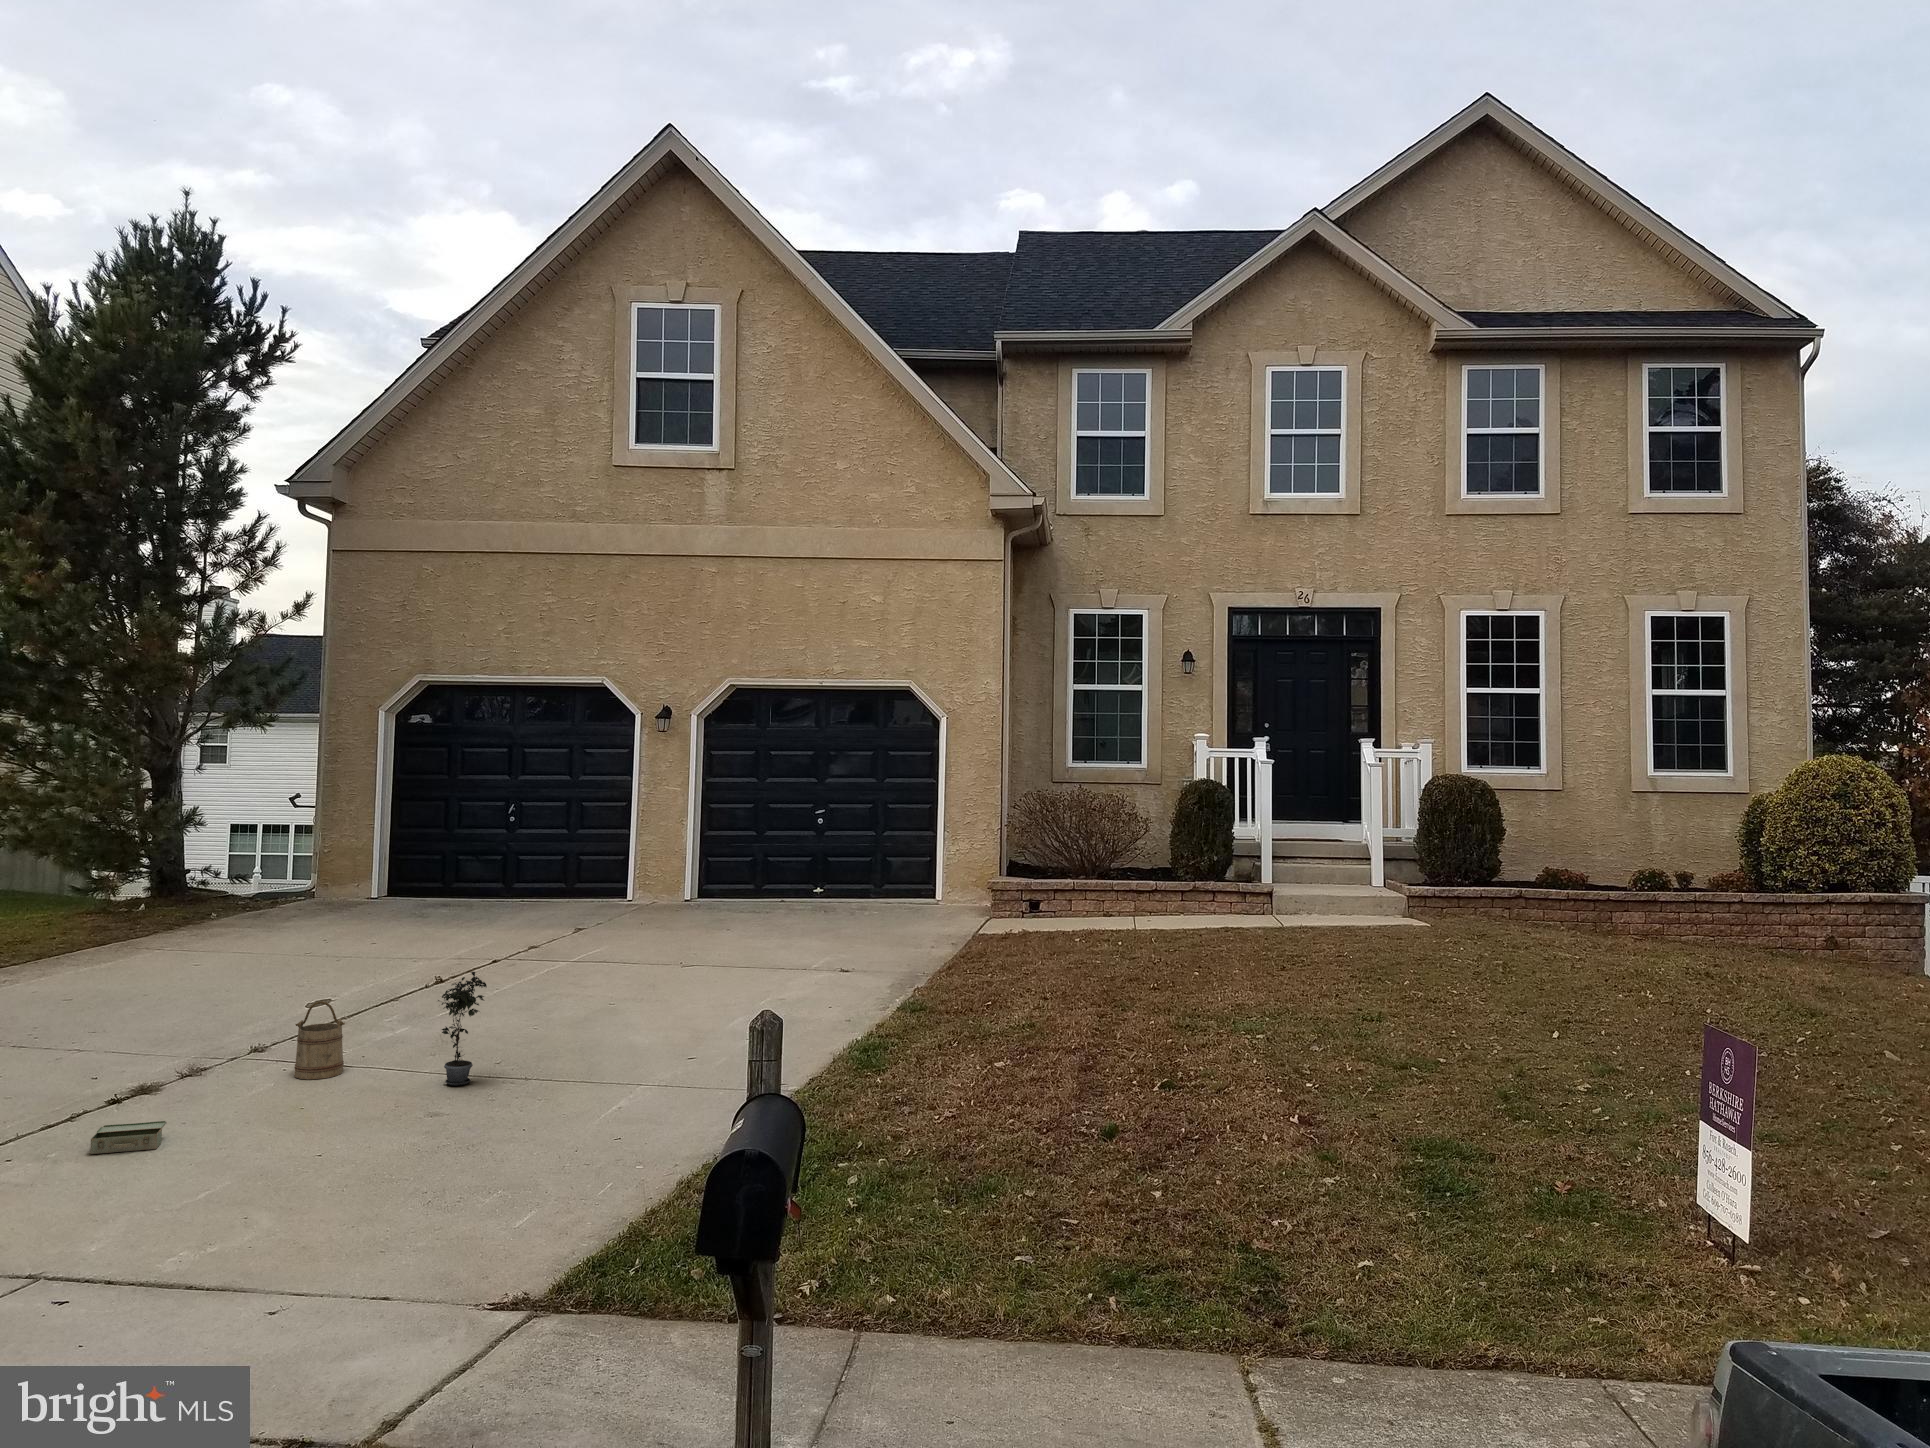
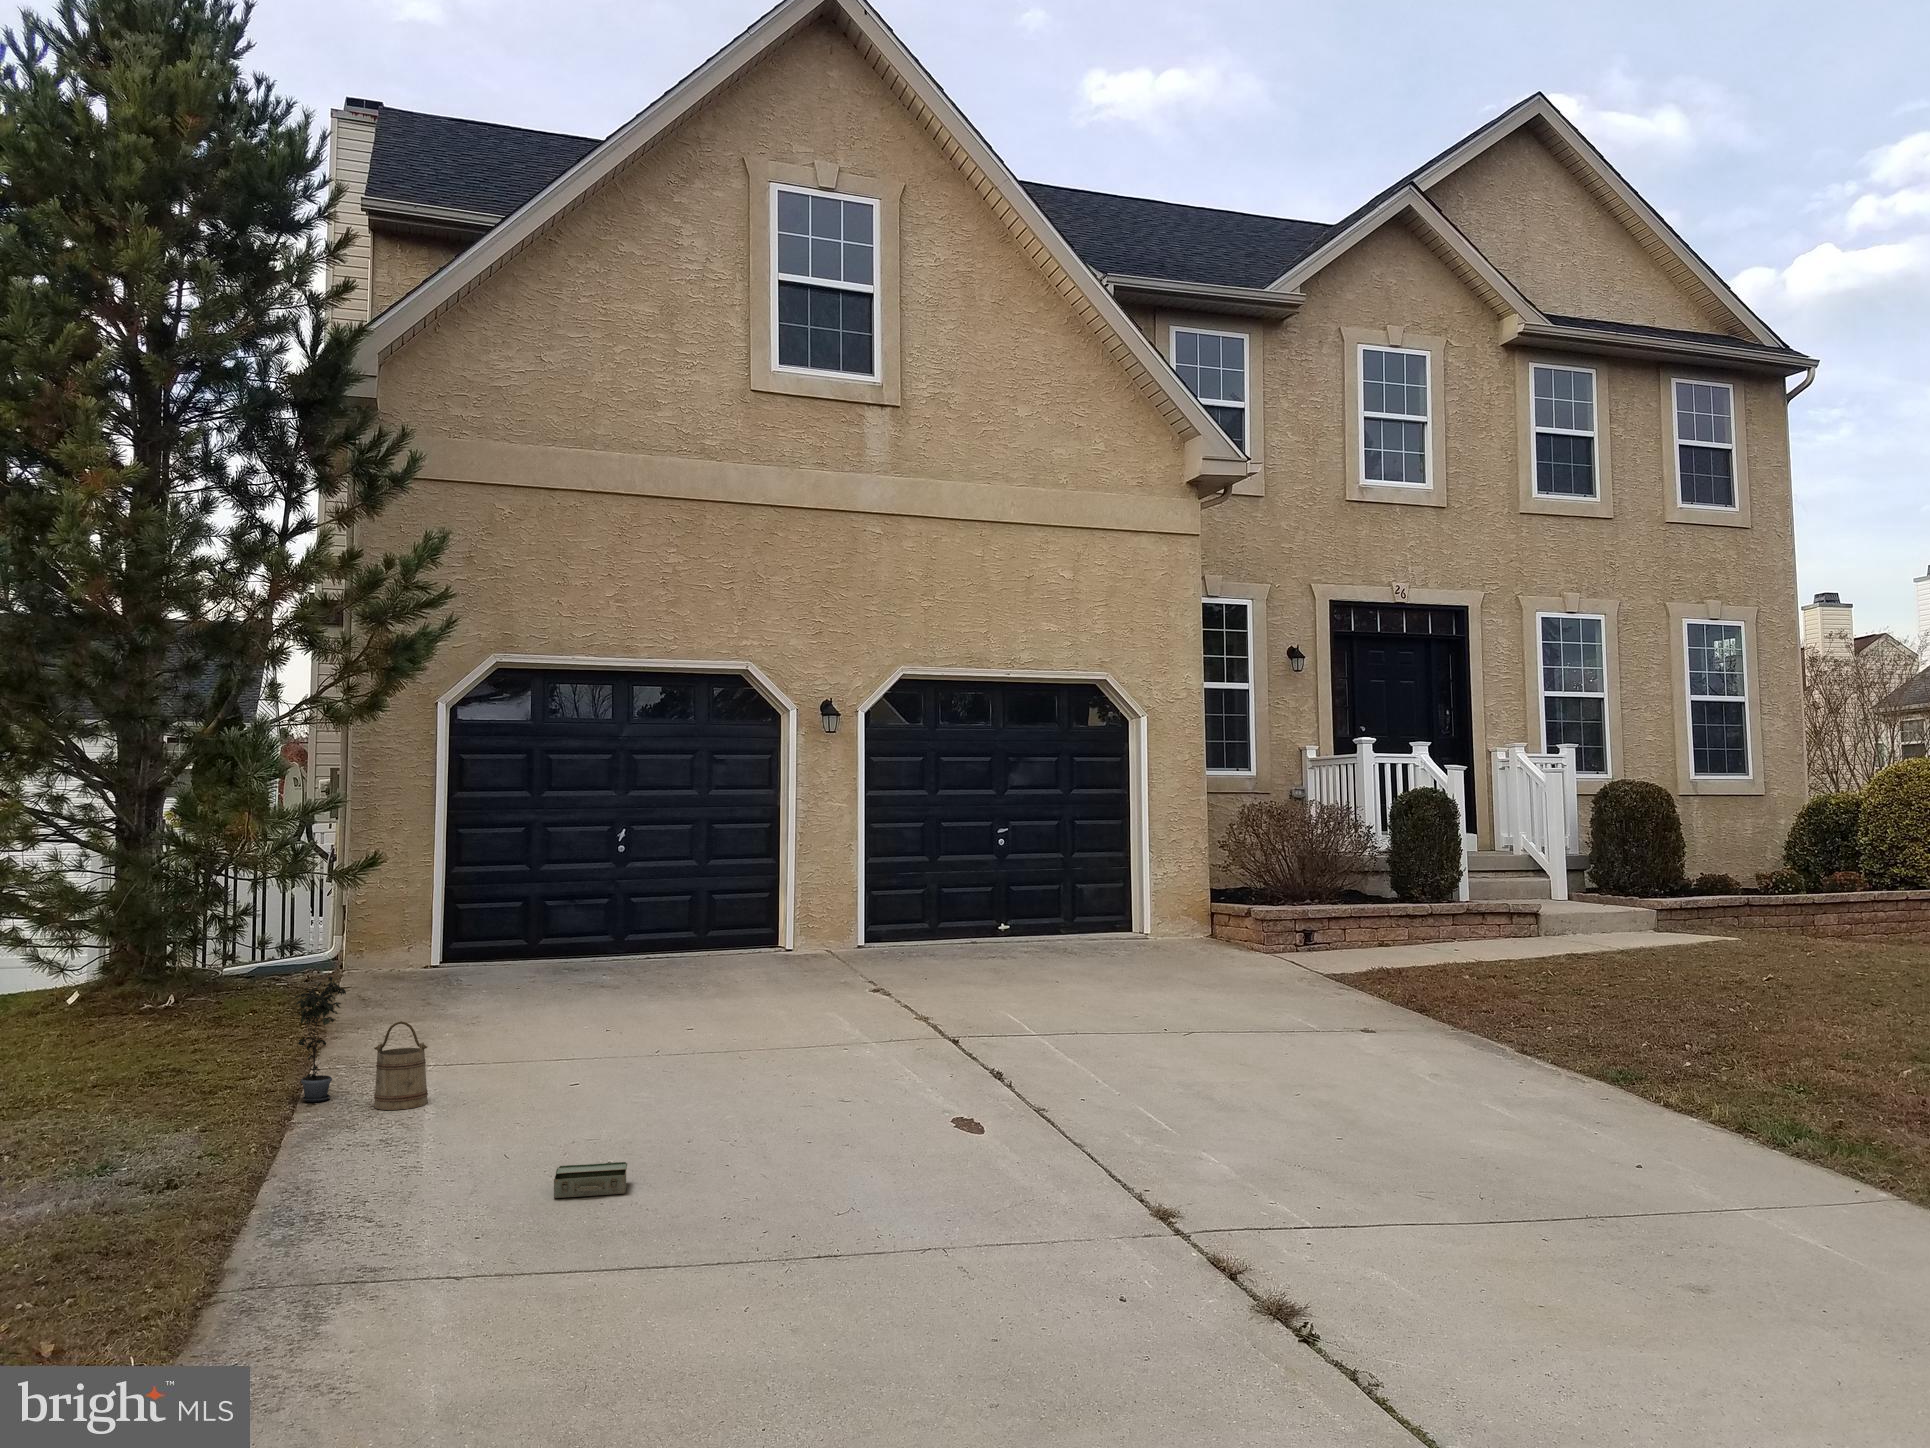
potted plant: present [438,972,487,1086] -> present [293,977,346,1102]
toolbox: present [90,1121,167,1154] -> present [554,1162,627,1198]

